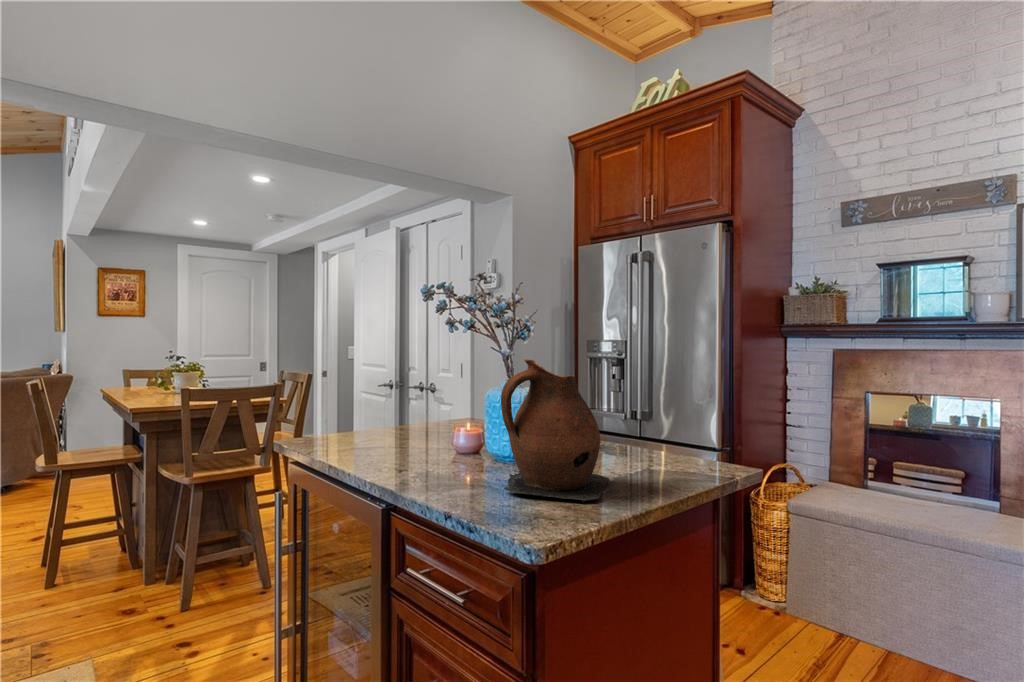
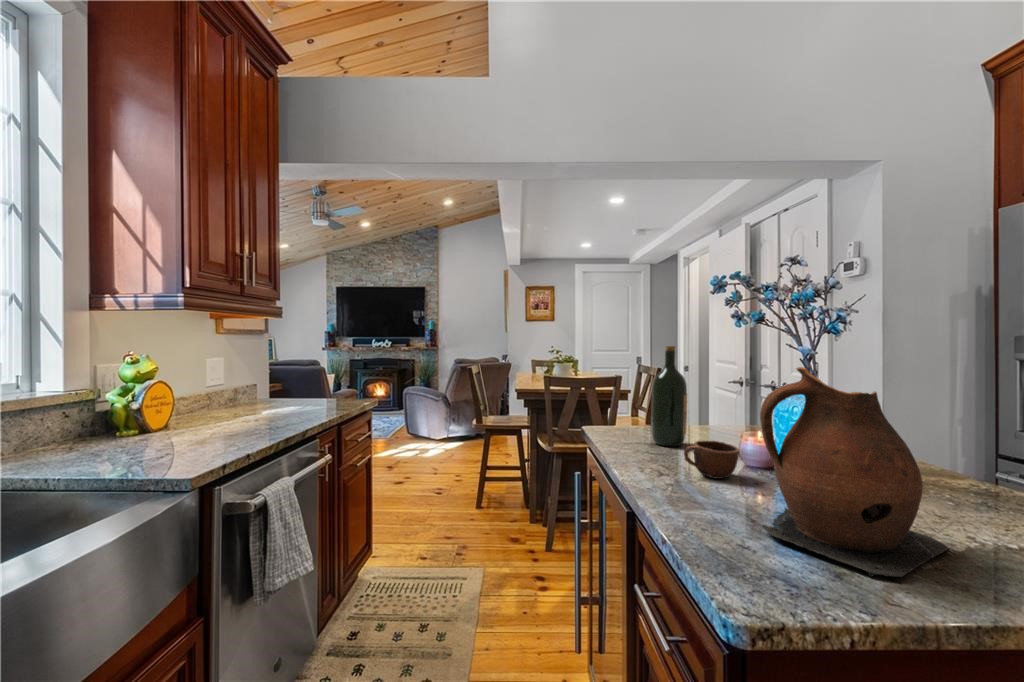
wine bottle: none [360,346,395,446] -> present [651,346,687,446]
mug: none [414,431,459,464] -> present [684,441,739,479]

